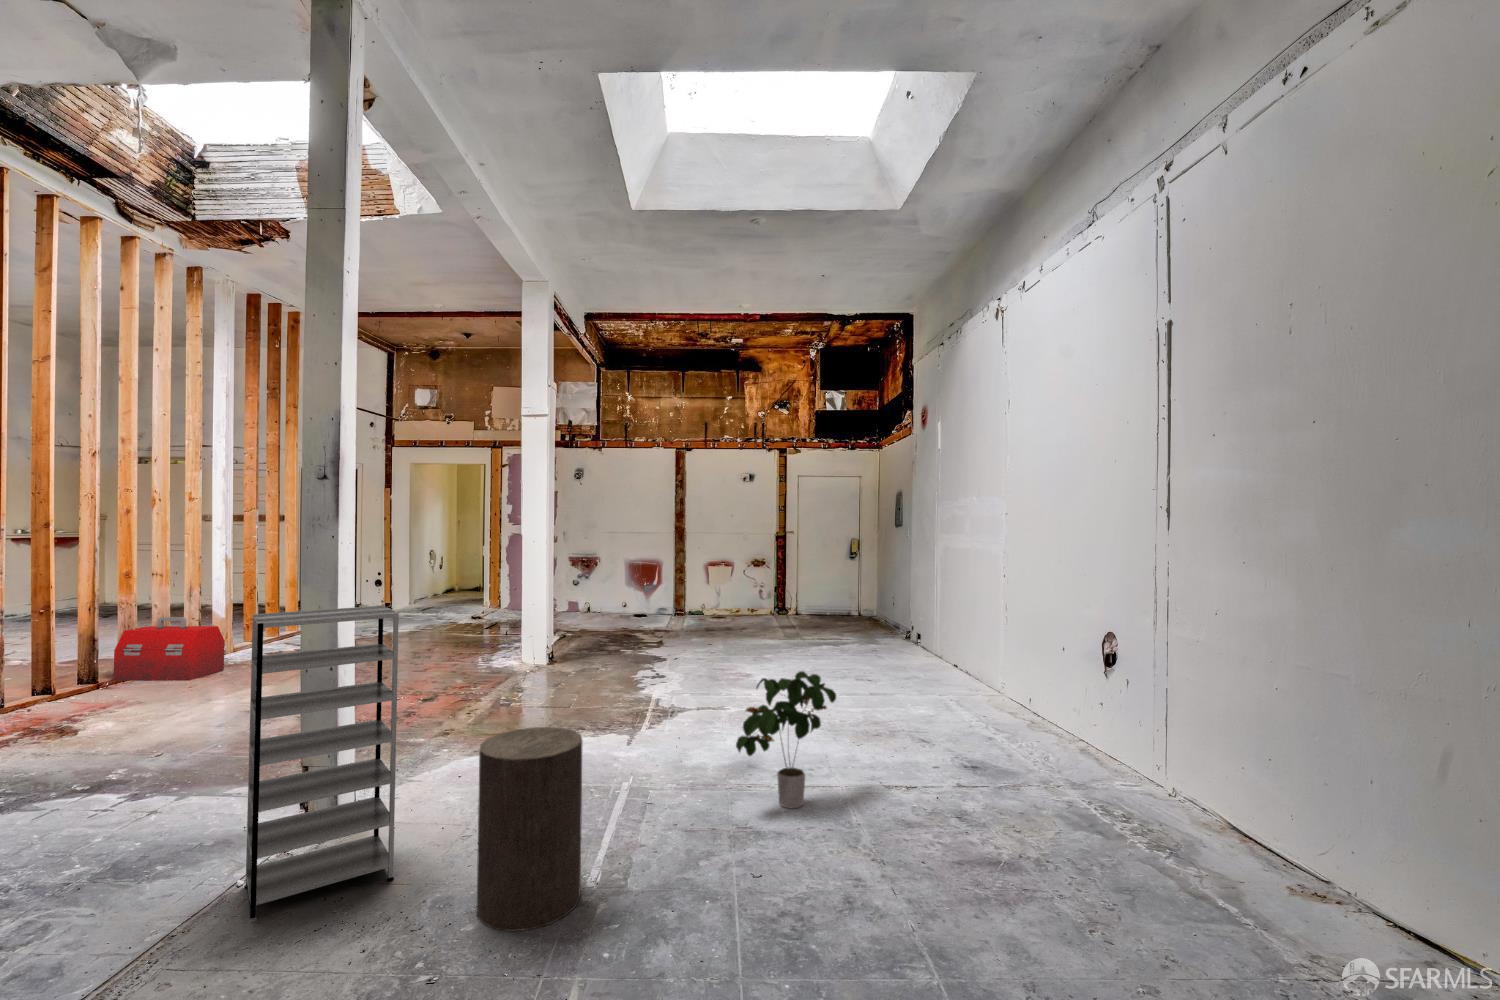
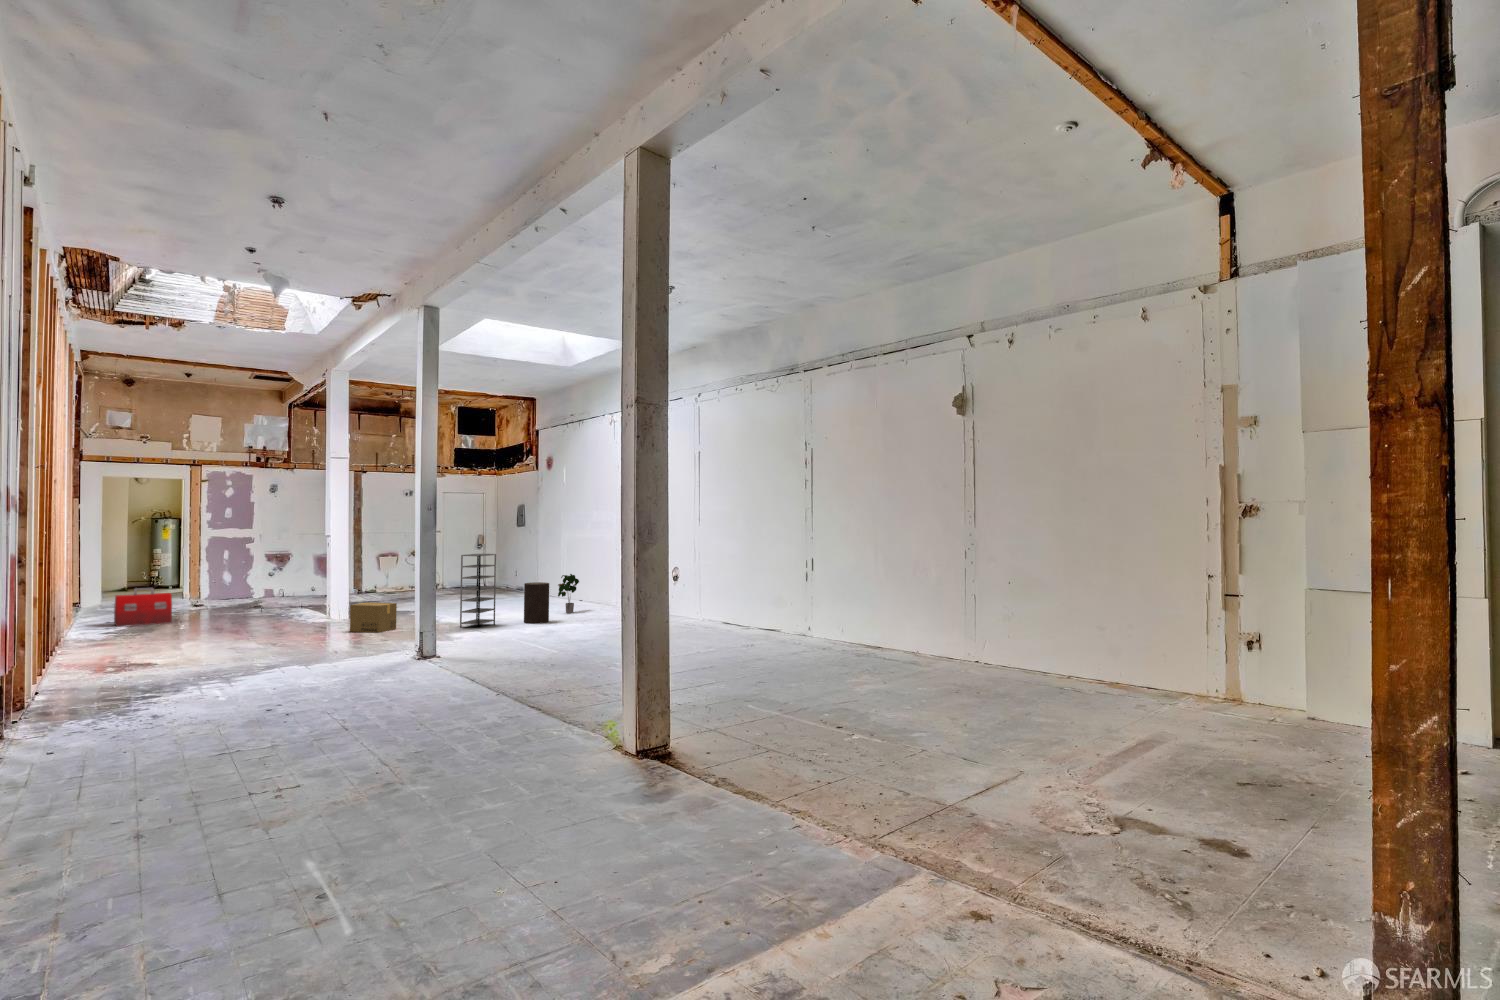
cardboard box: none [39,727,161,858] -> present [350,602,397,632]

